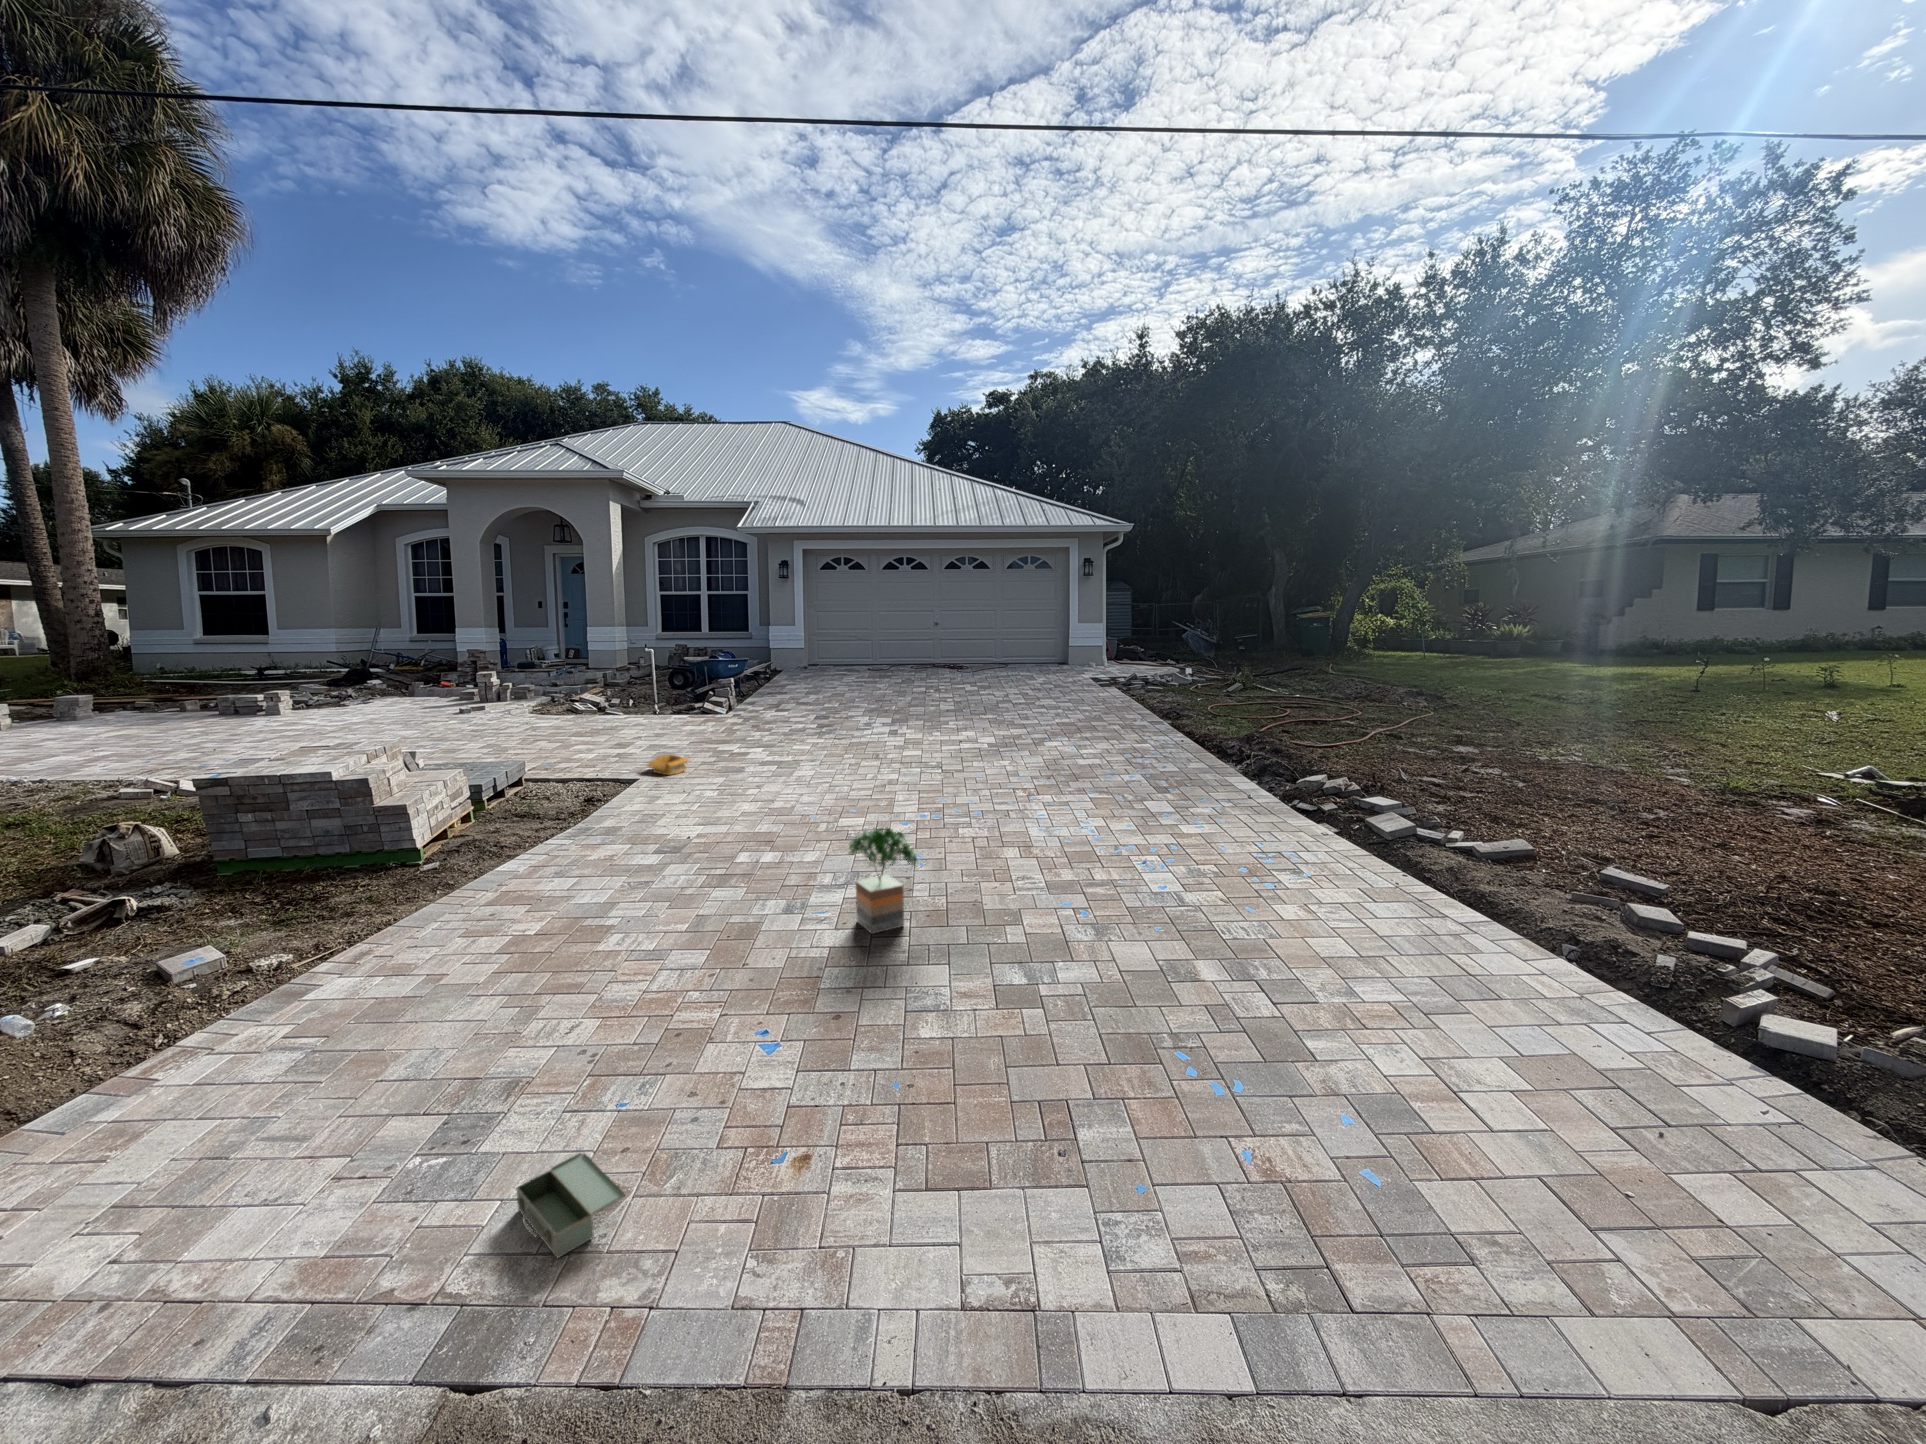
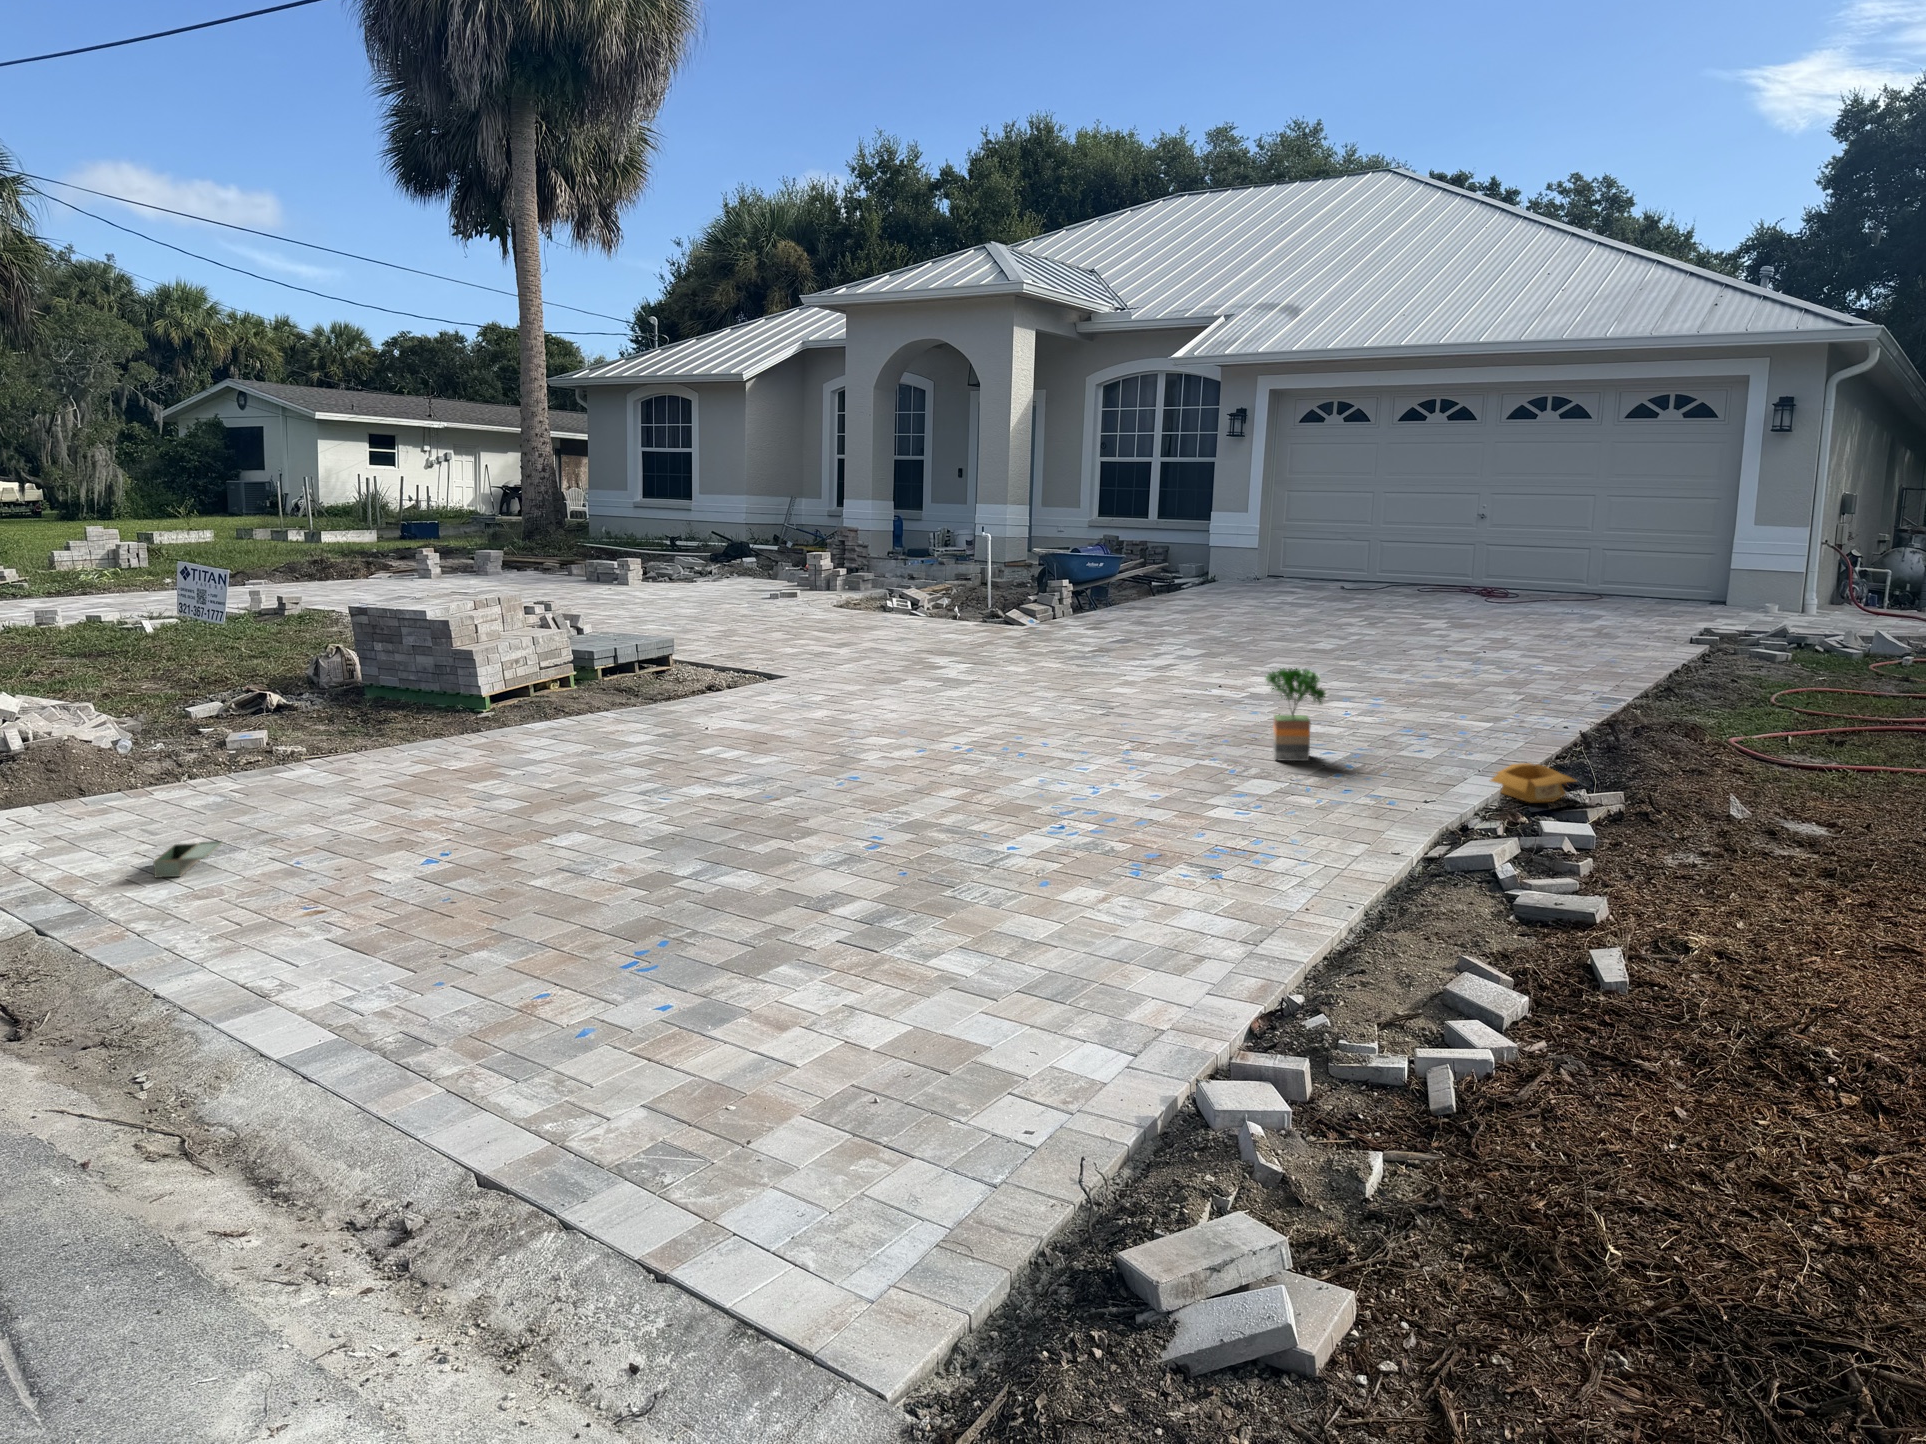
cardboard box: present [647,755,690,775] -> present [1491,763,1576,802]
potted tree: present [848,827,918,934] -> present [1266,668,1326,761]

